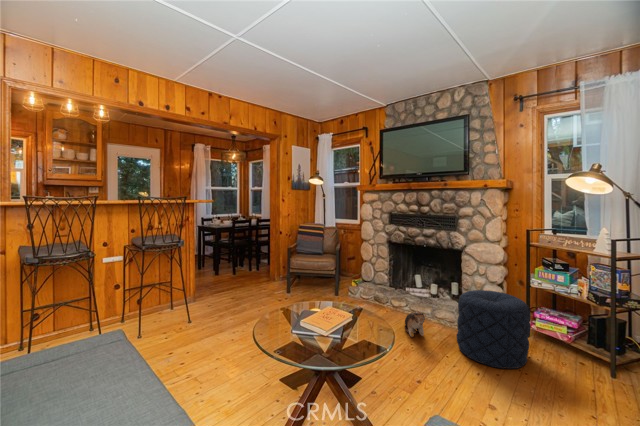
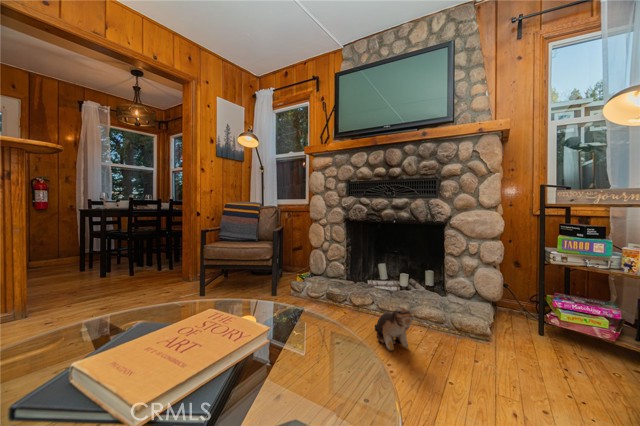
pouf: present [457,290,530,369] -> none [462,271,587,398]

